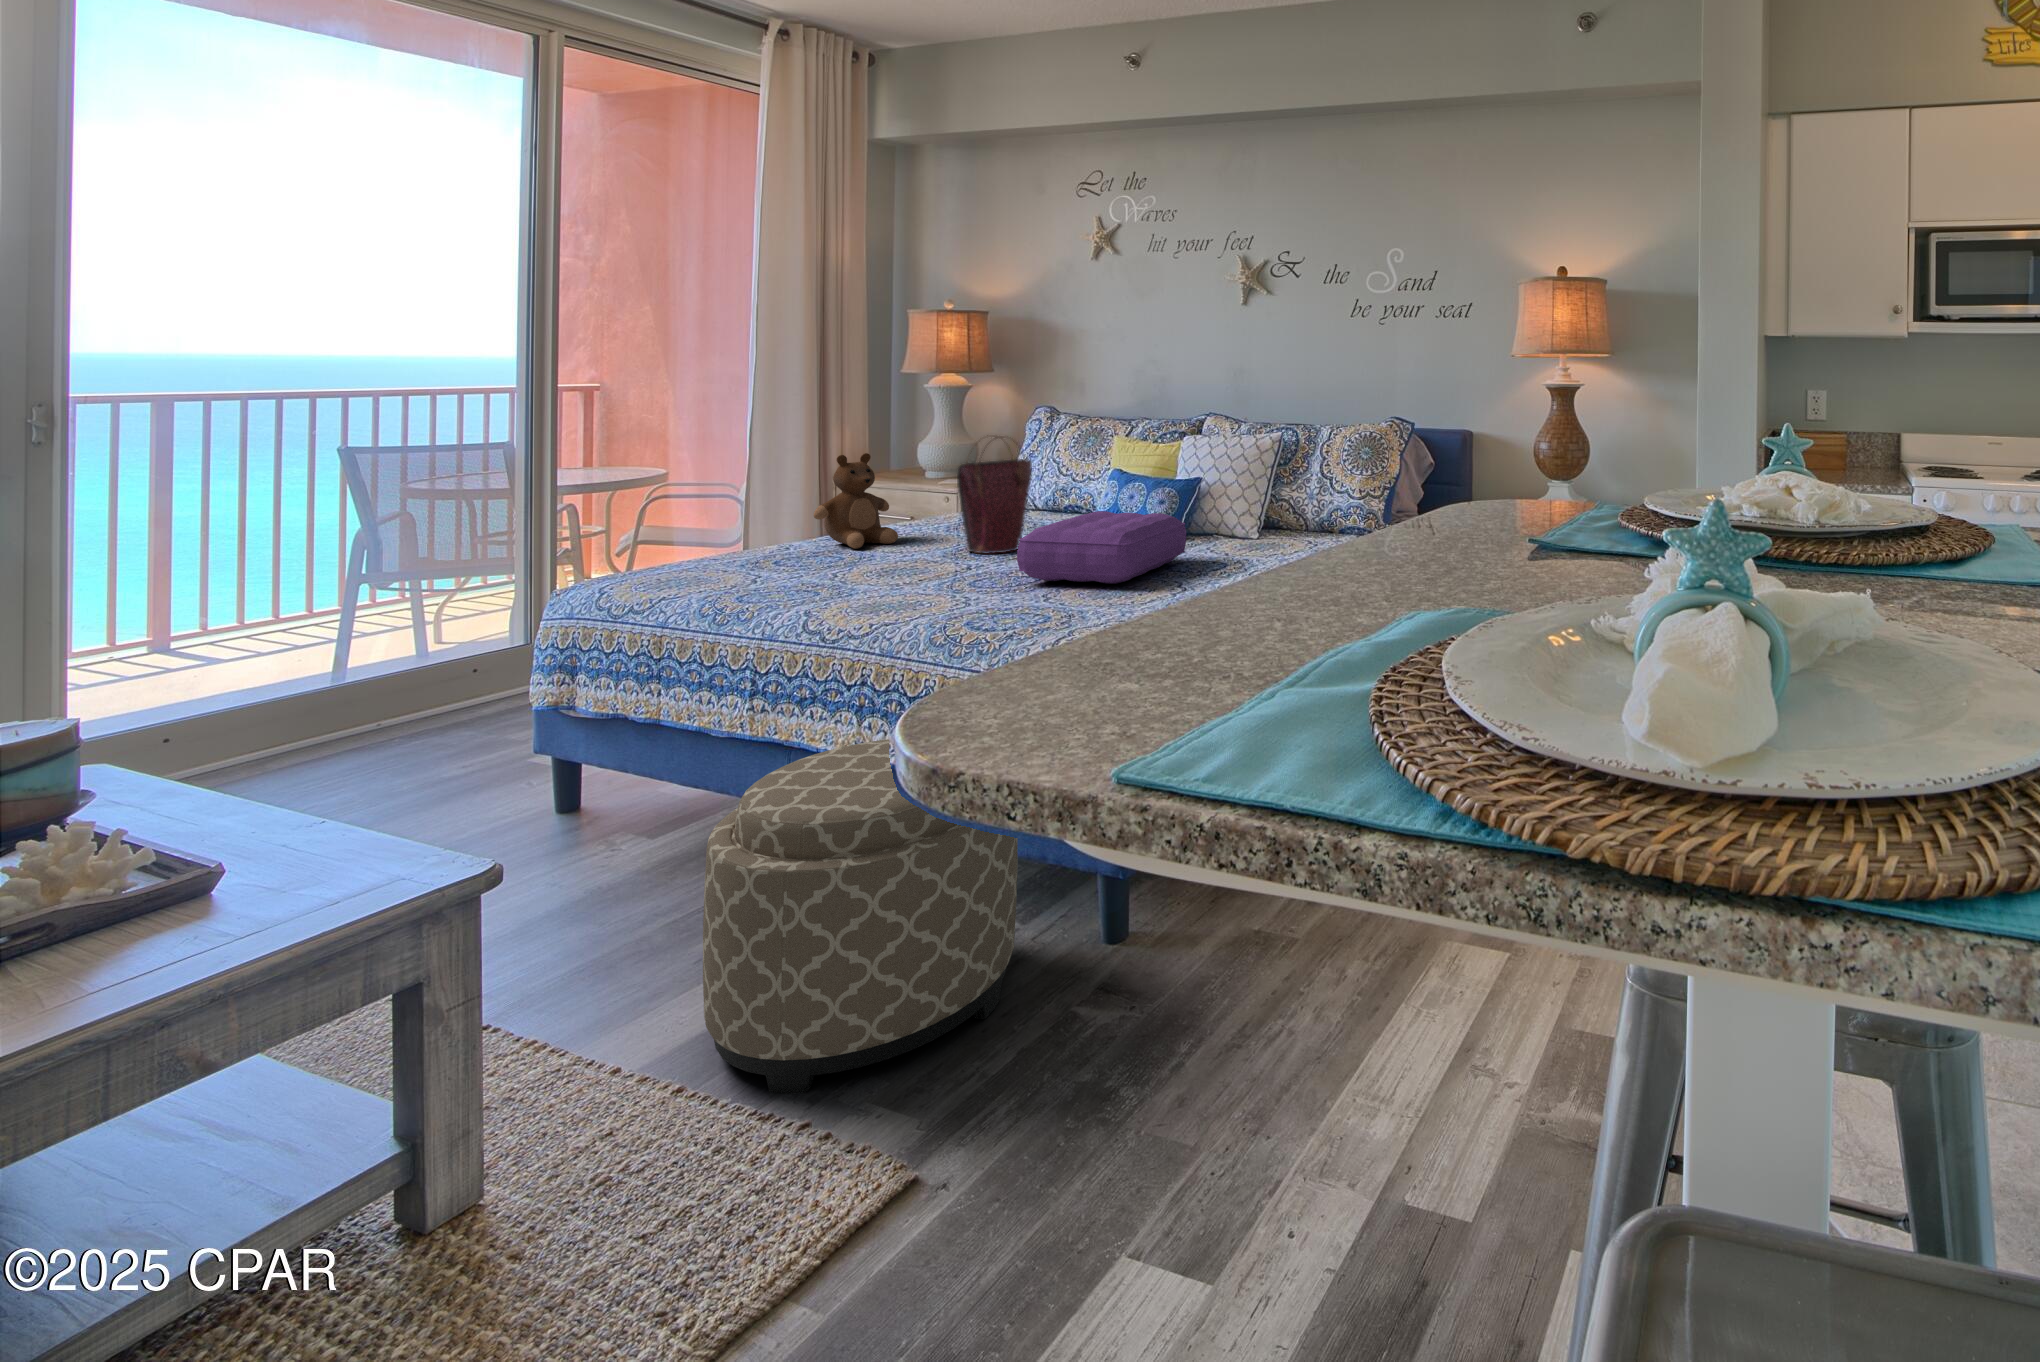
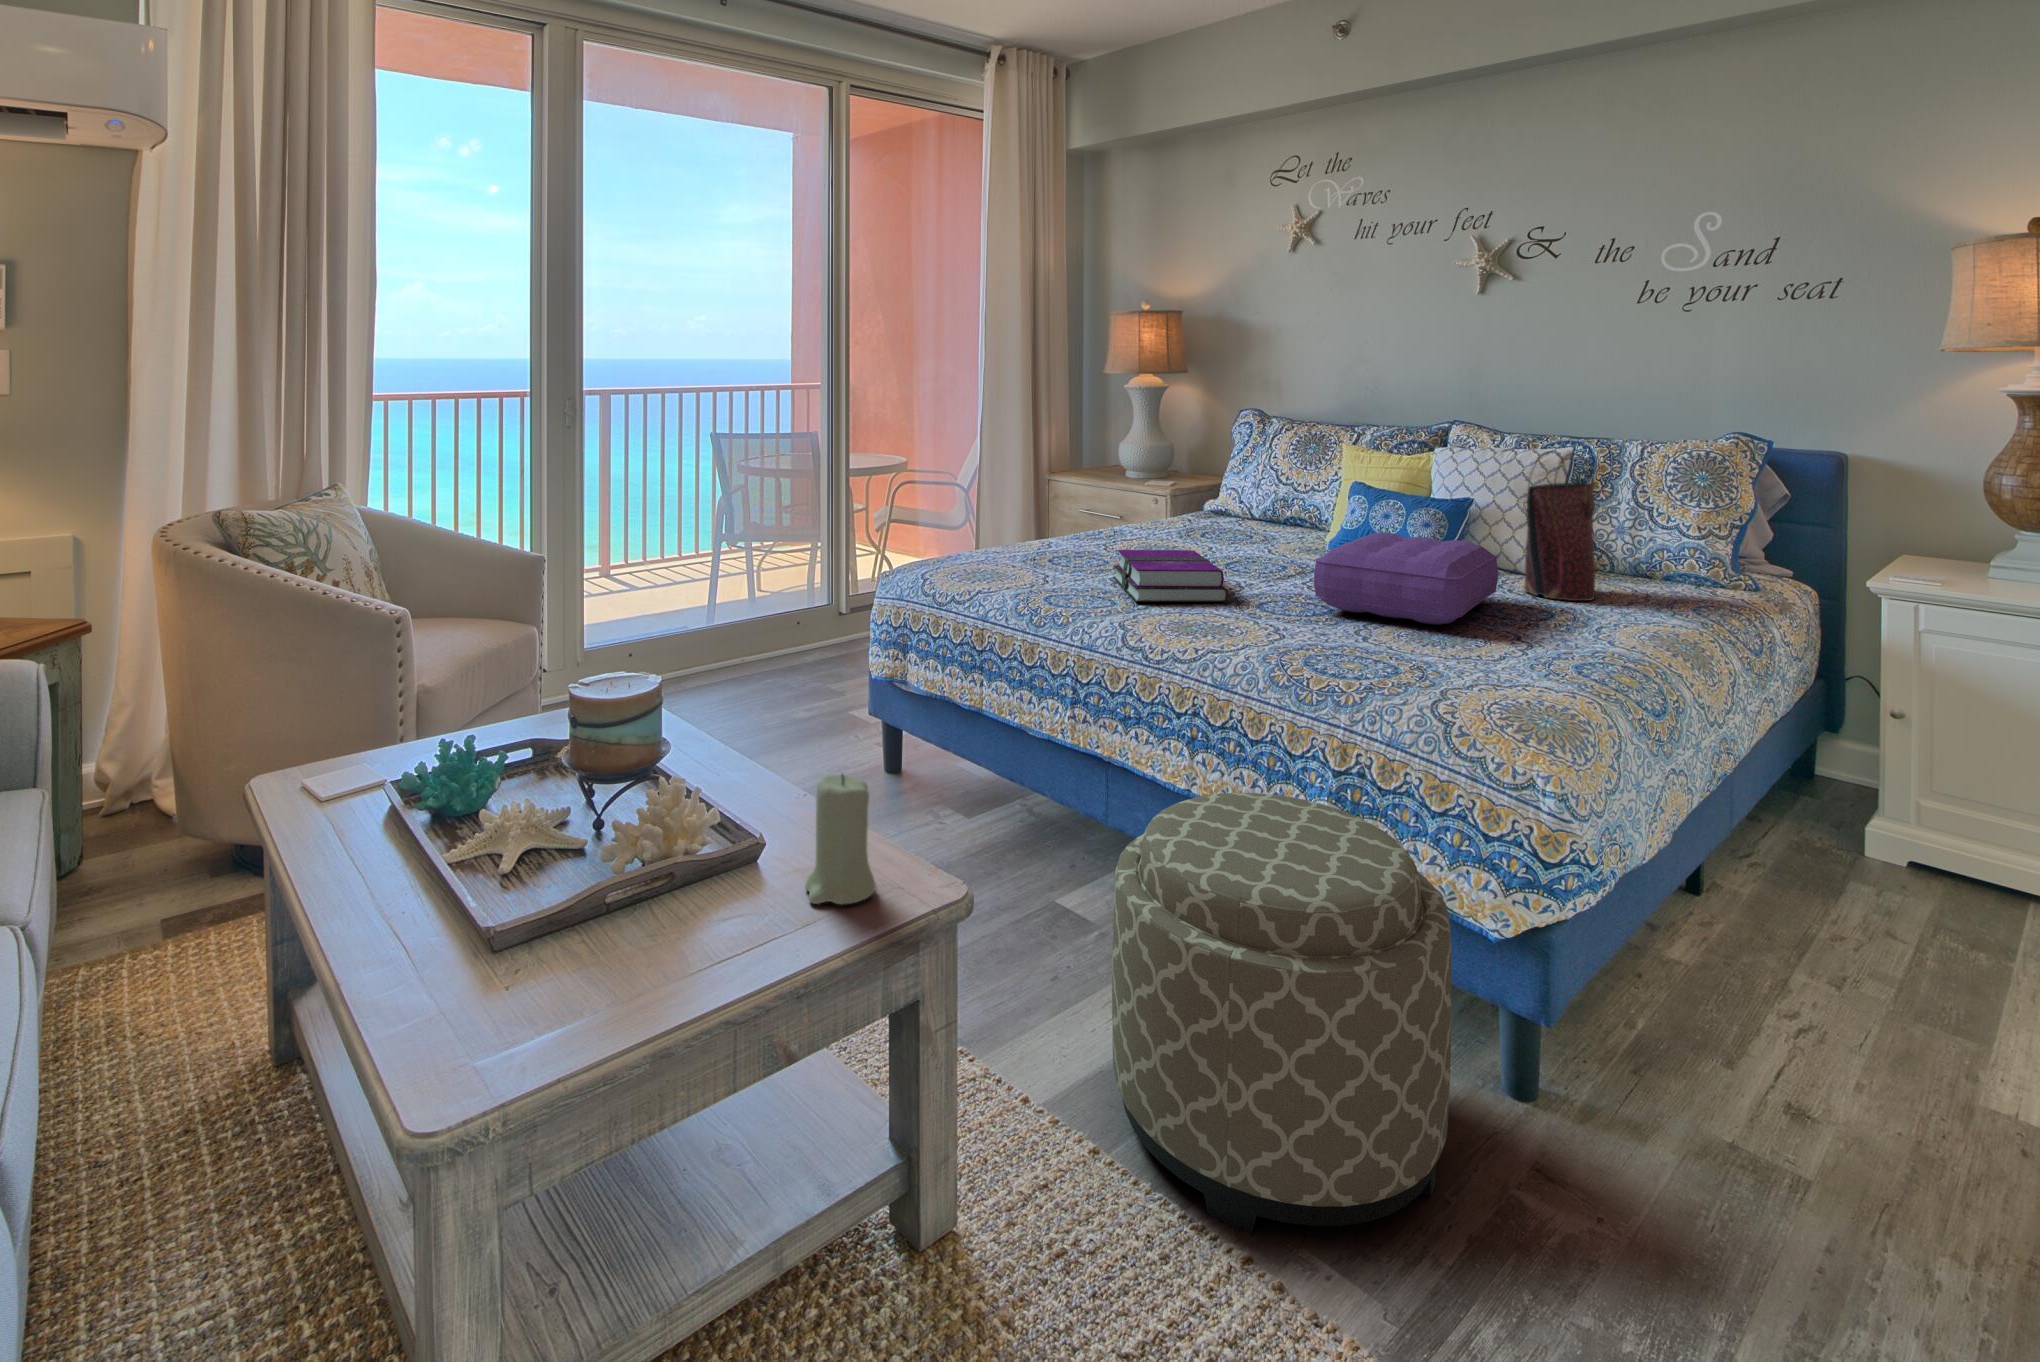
handbag: present [957,435,1032,554] -> present [1523,451,1595,601]
teddy bear: present [813,453,898,549] -> none [1069,453,1144,551]
hardback book: none [838,541,942,593] -> present [1113,550,1228,602]
candle: none [270,784,370,917] -> present [805,774,876,905]

